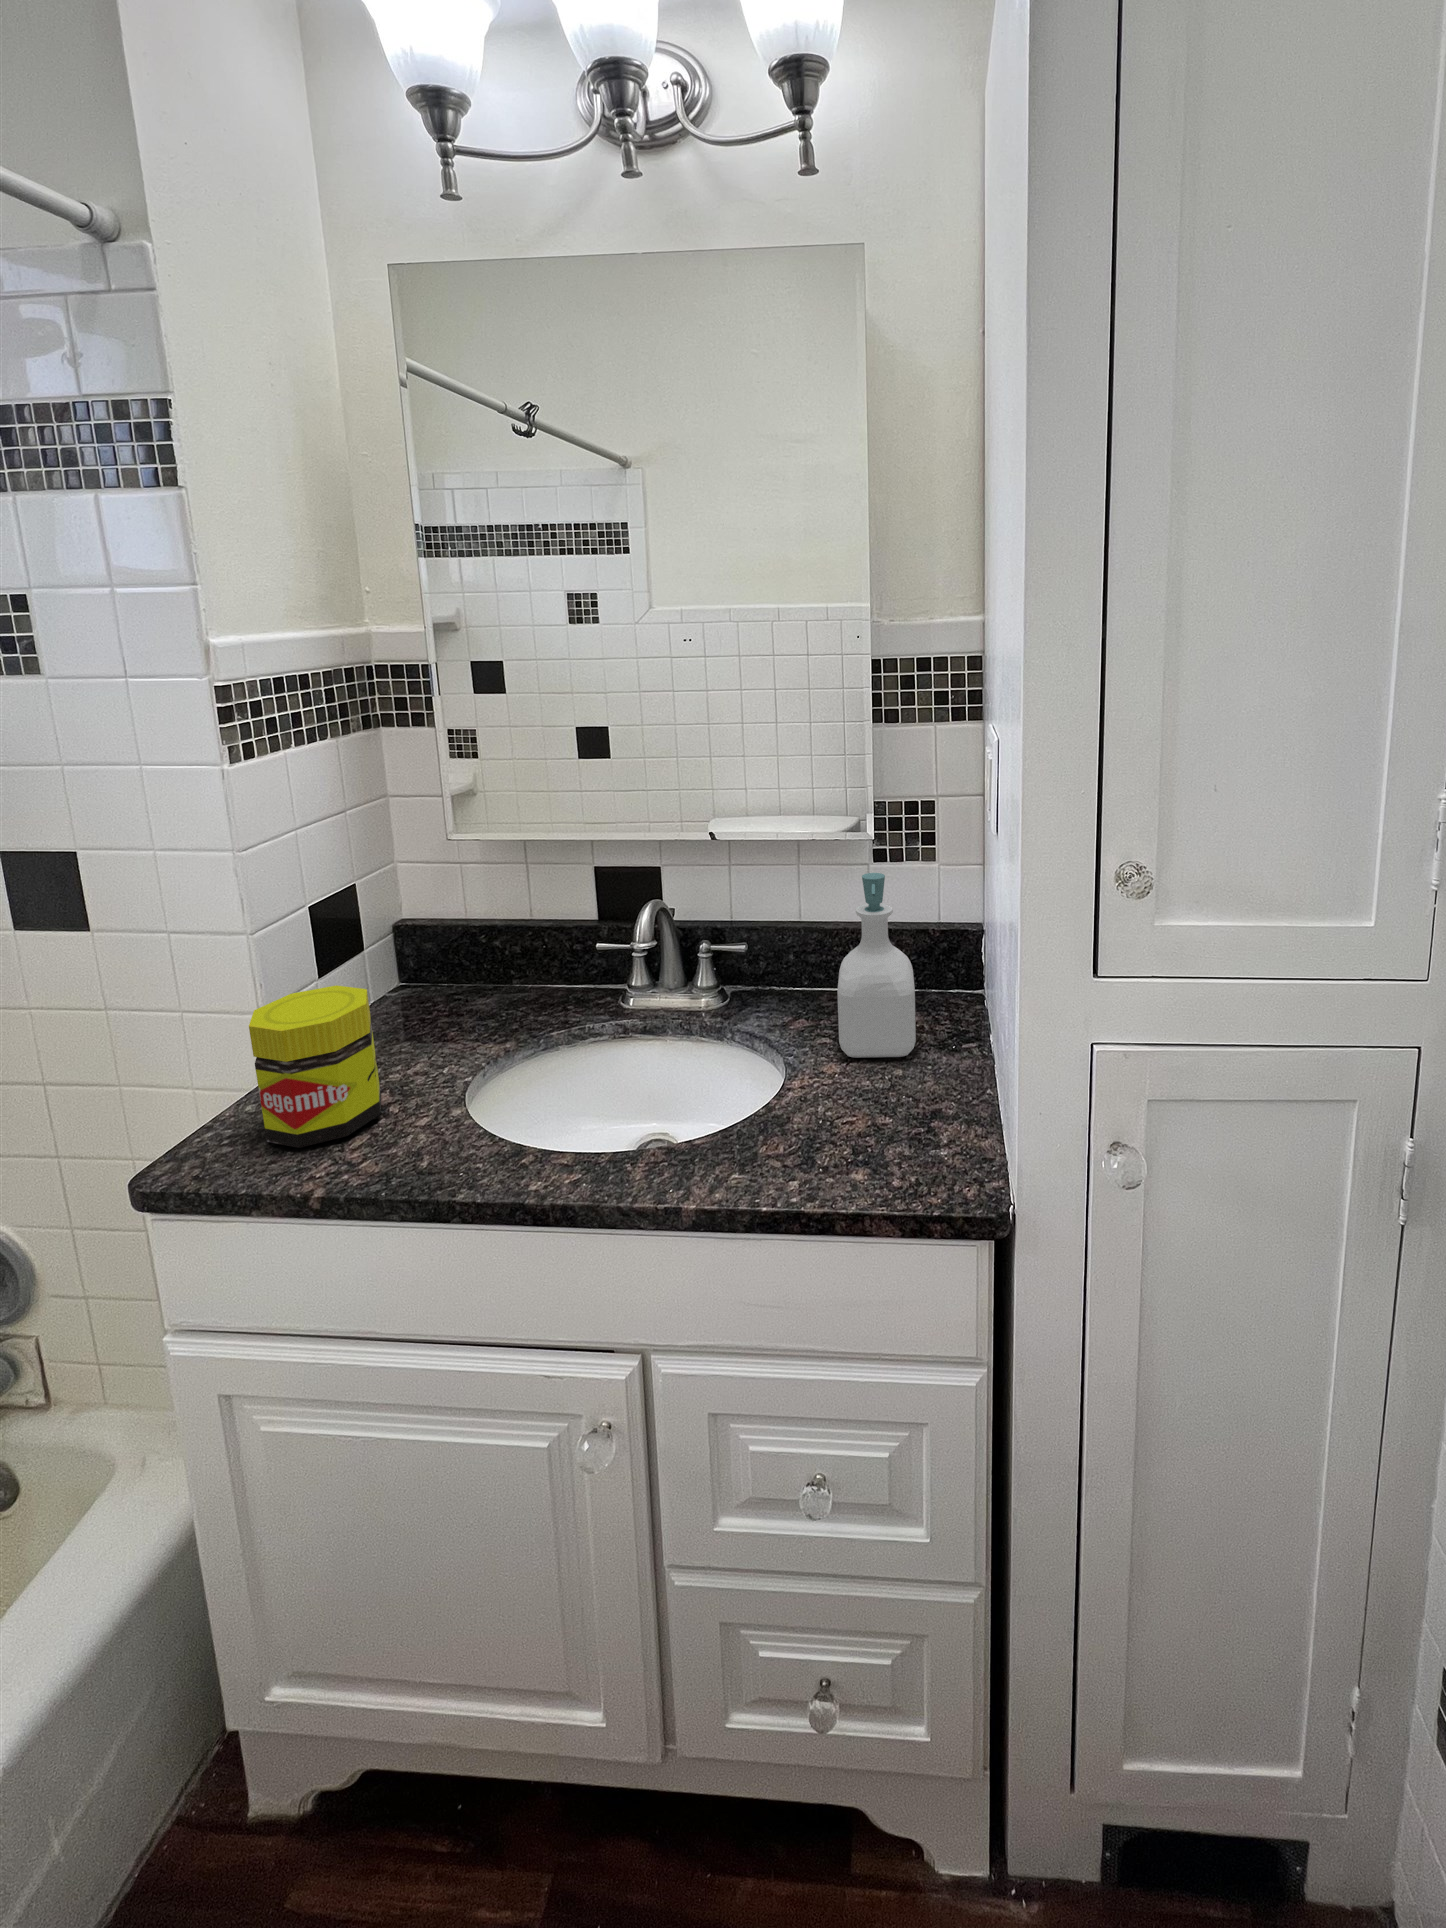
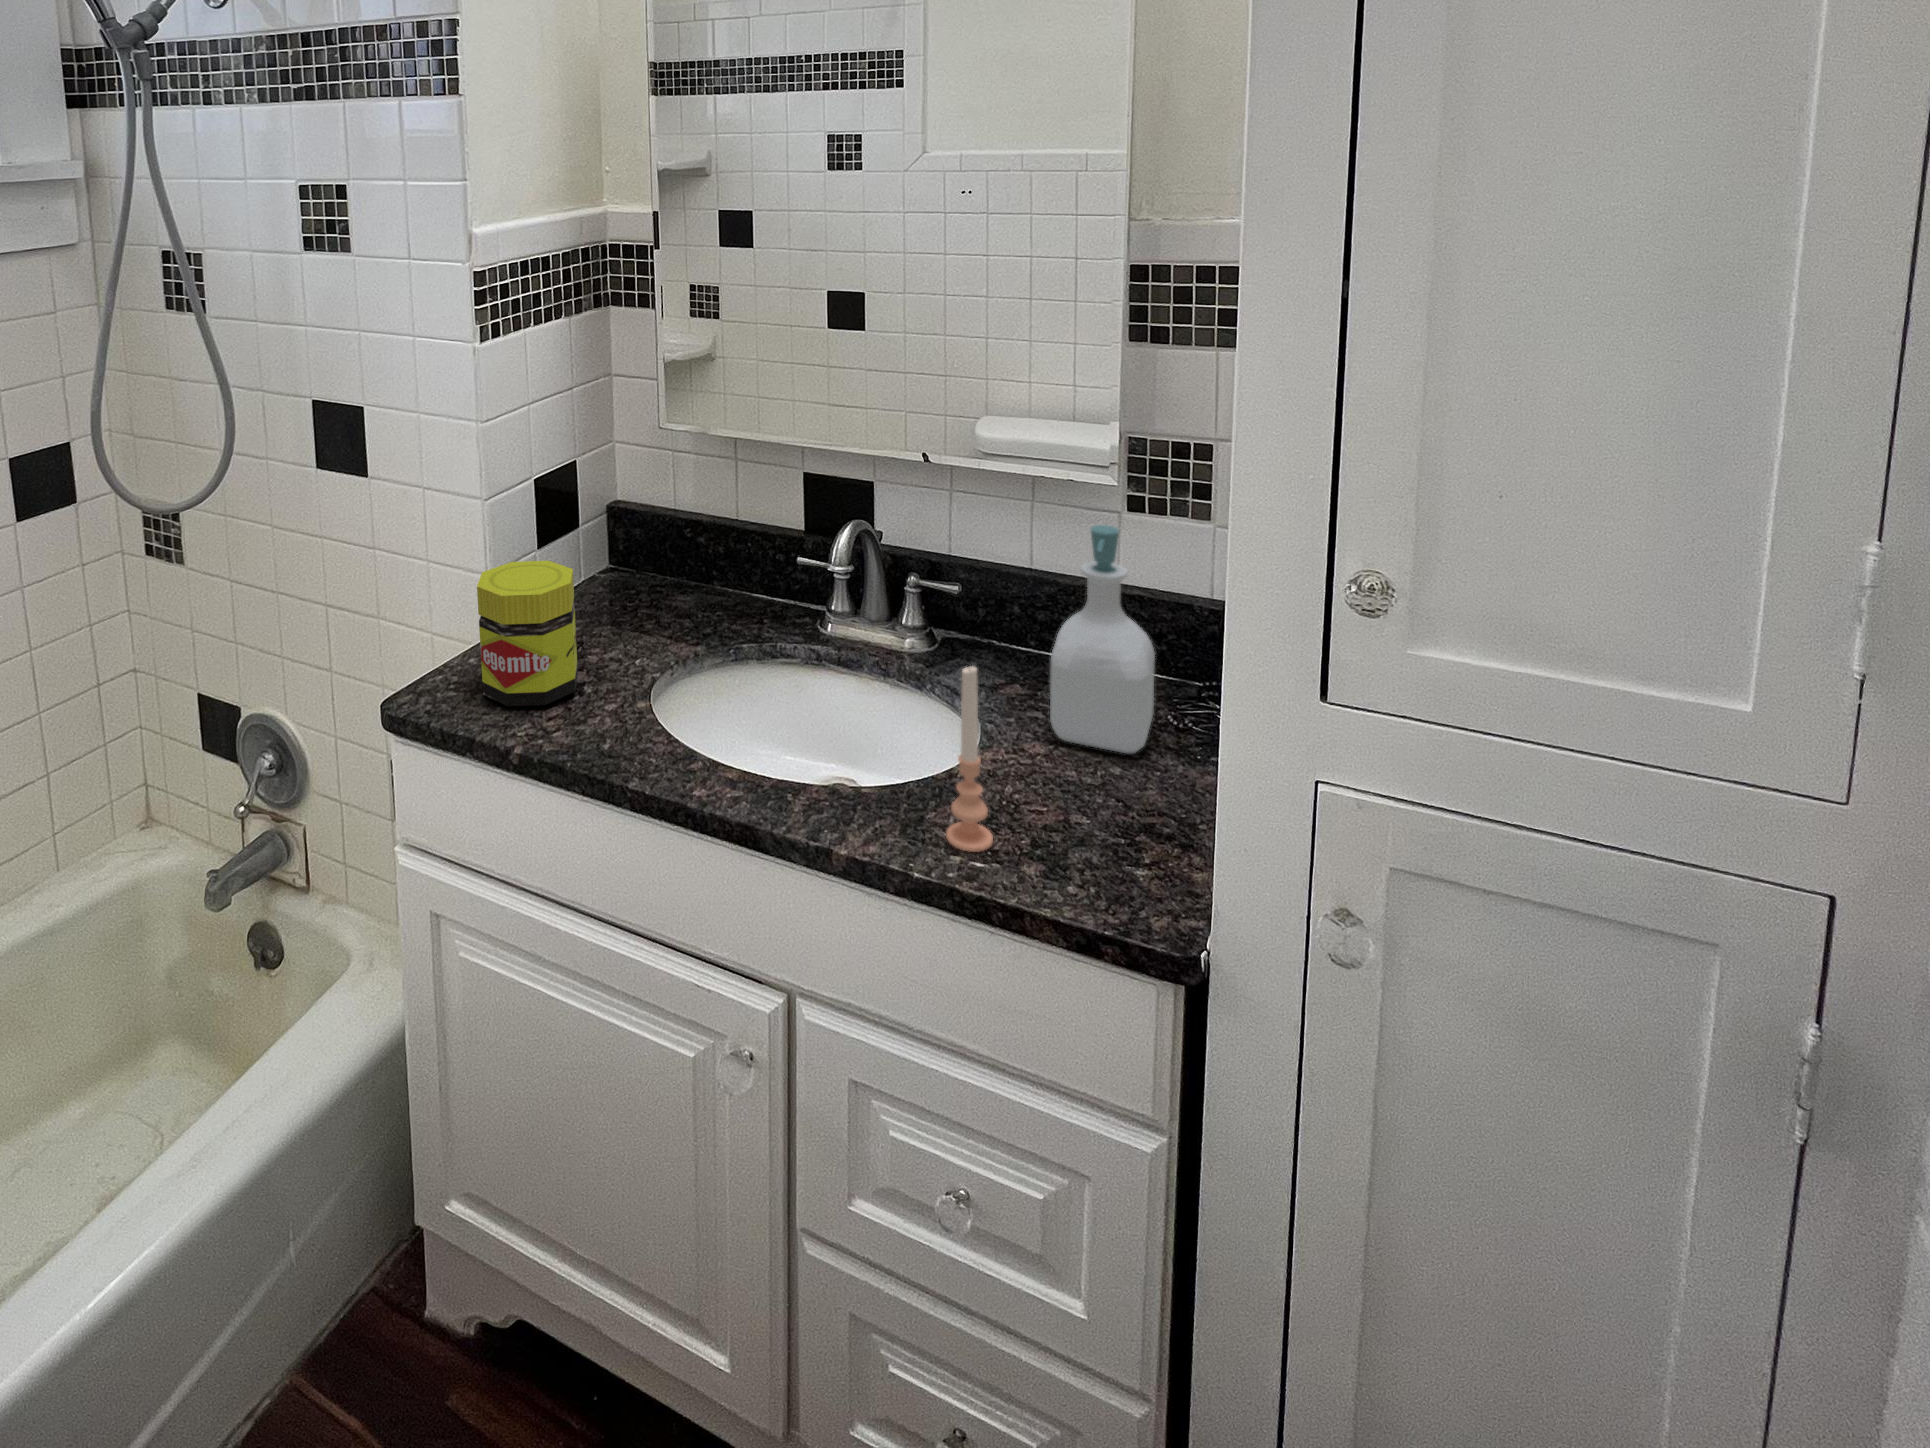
candle: none [780,1007,822,1174] -> present [946,667,993,852]

